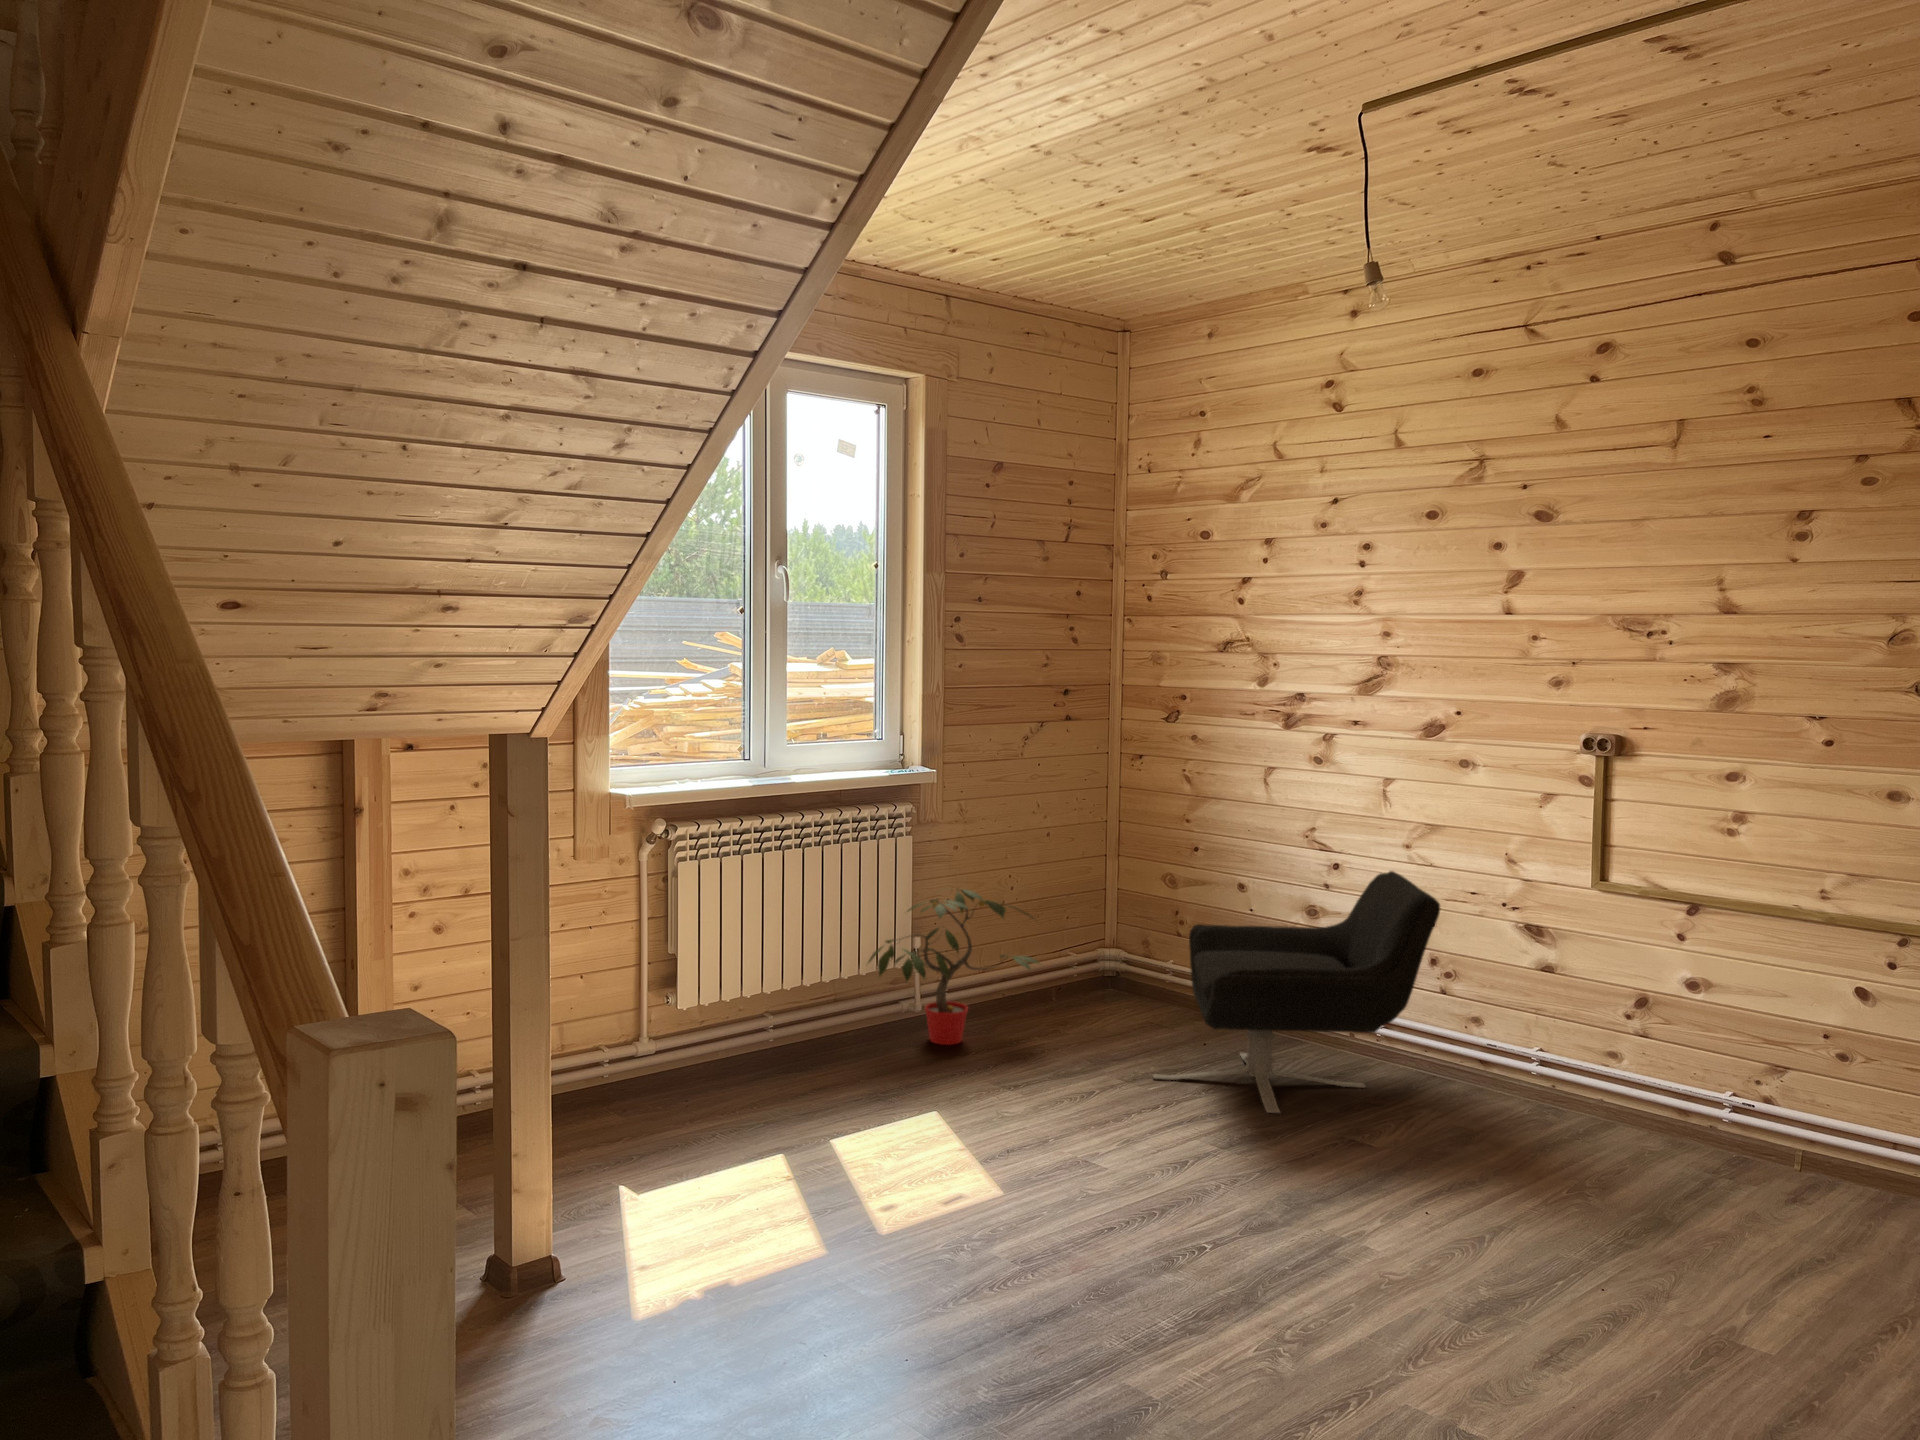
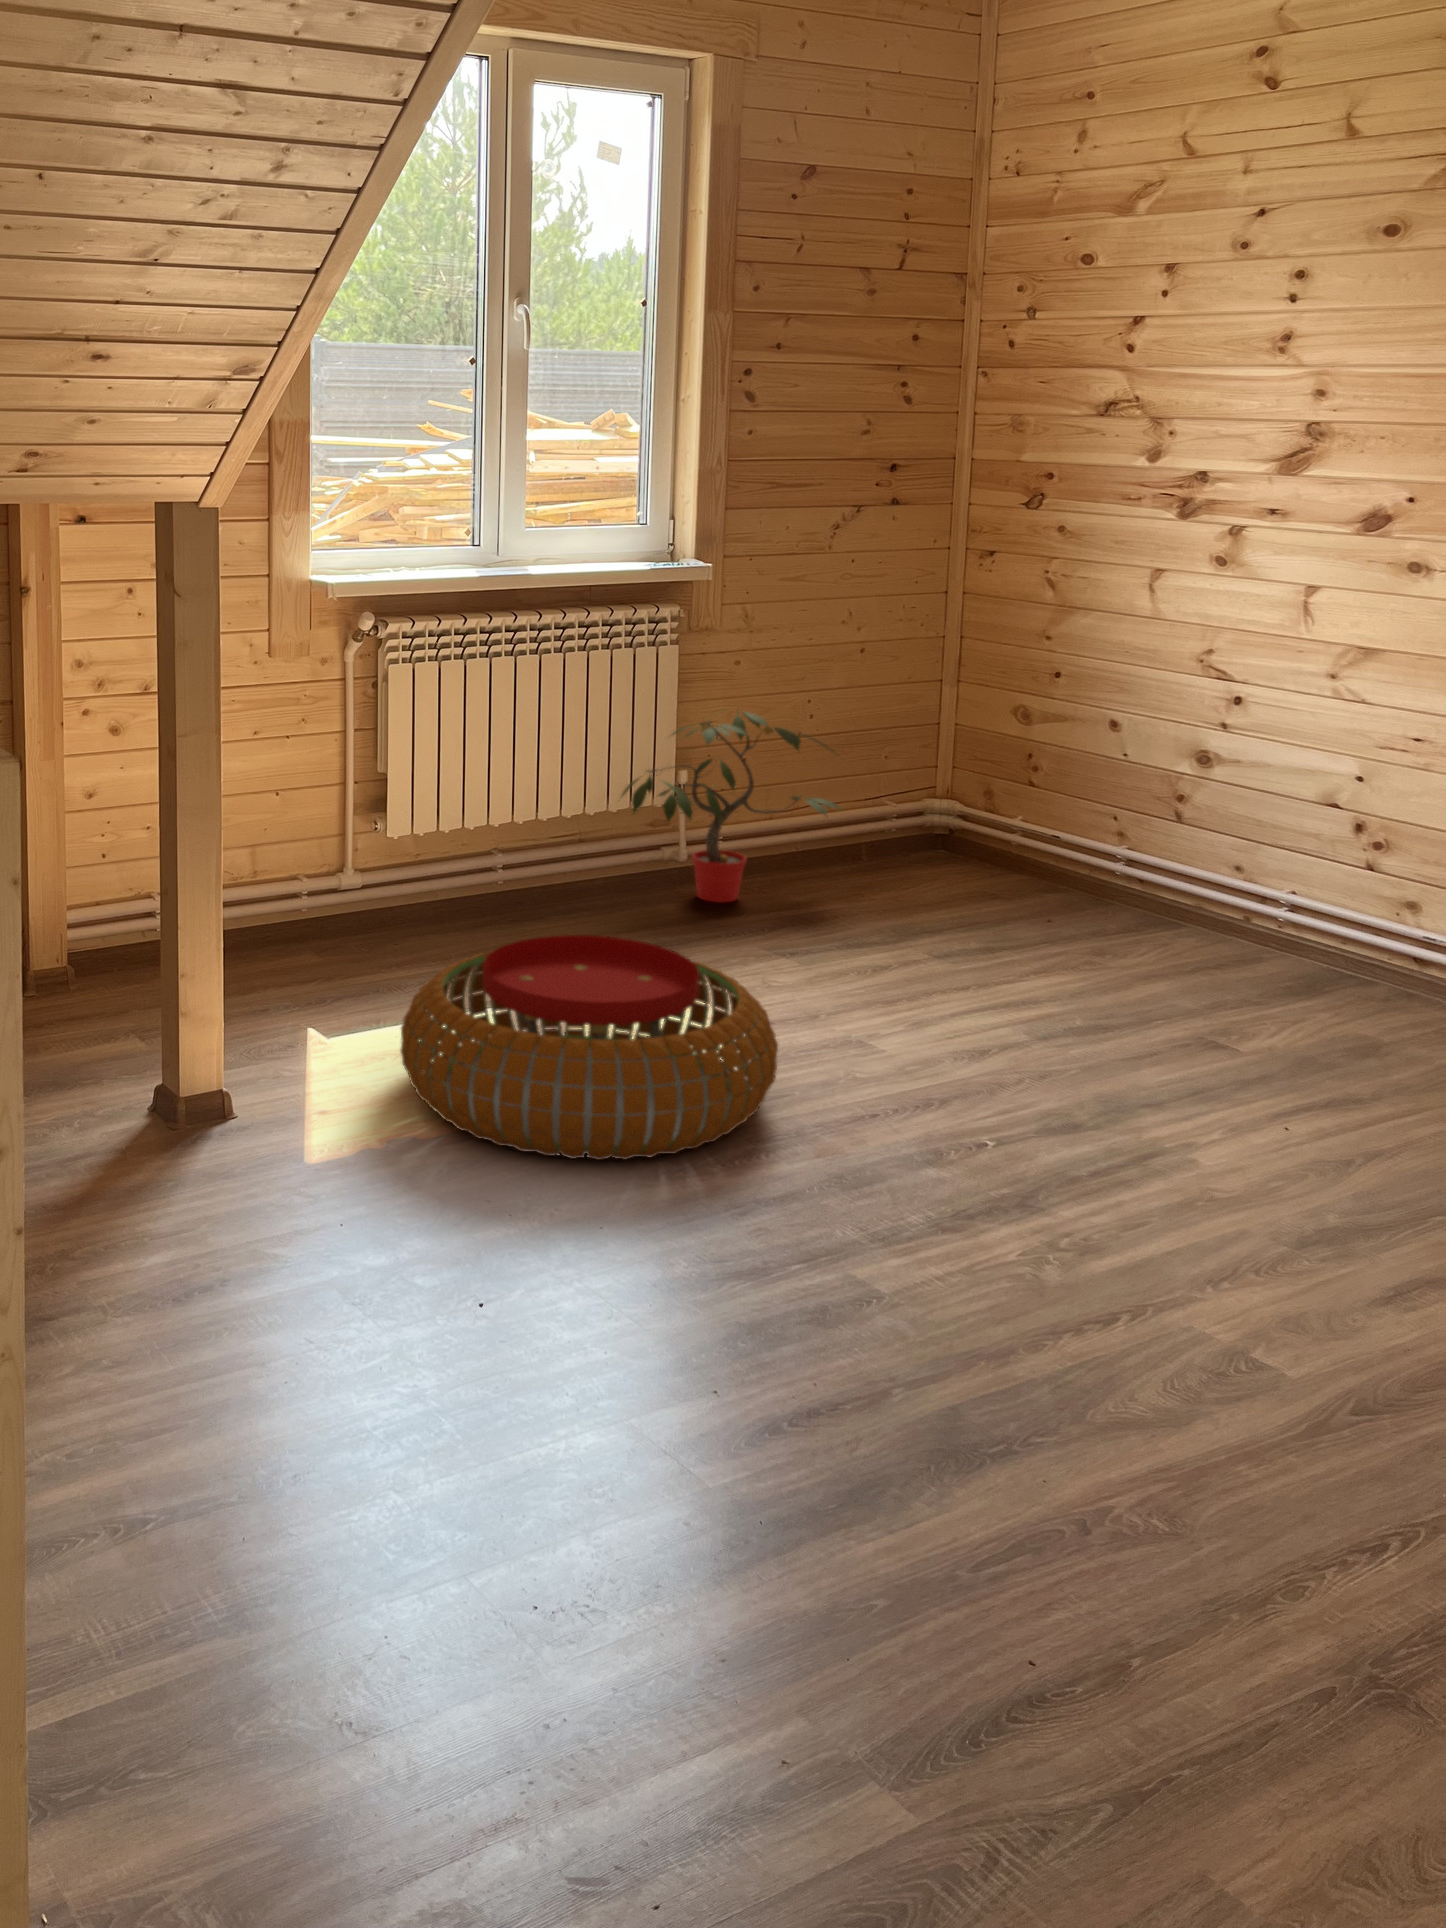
lounge chair: present [1153,871,1440,1113] -> none [971,706,1359,1006]
pouf: none [714,1090,1035,1293] -> present [400,935,778,1160]

